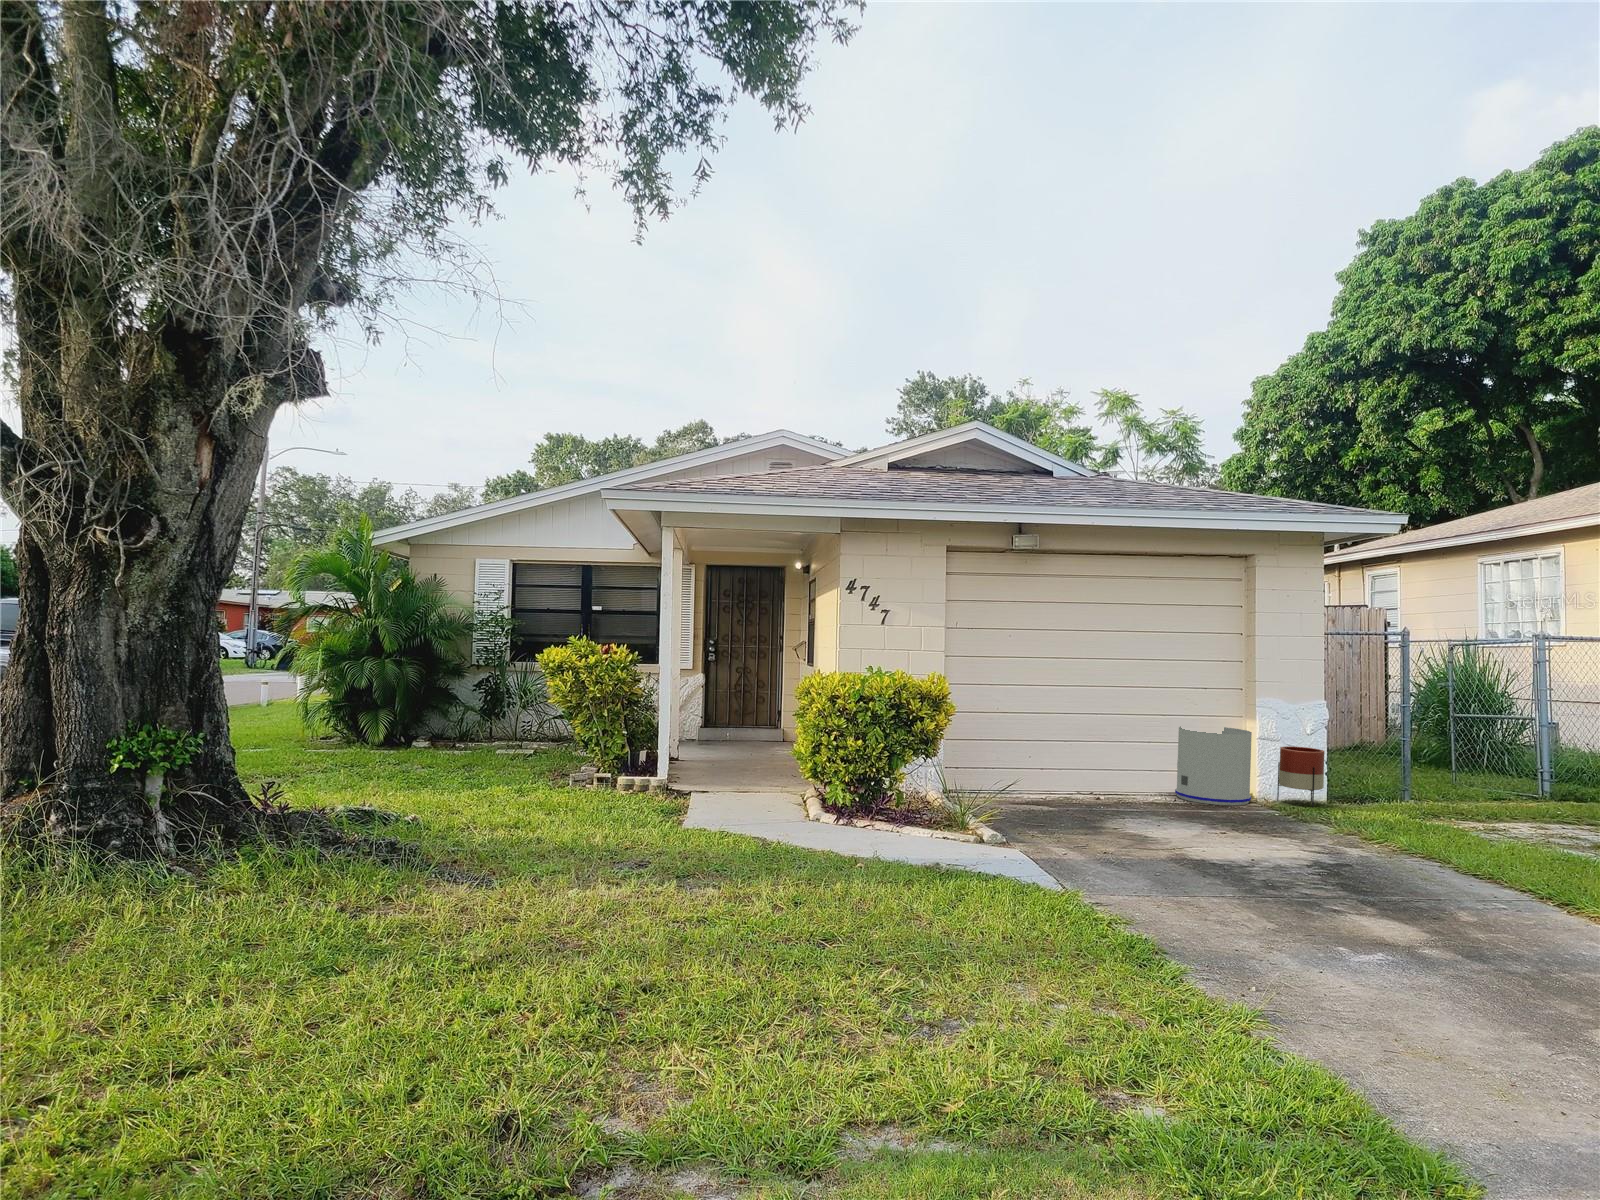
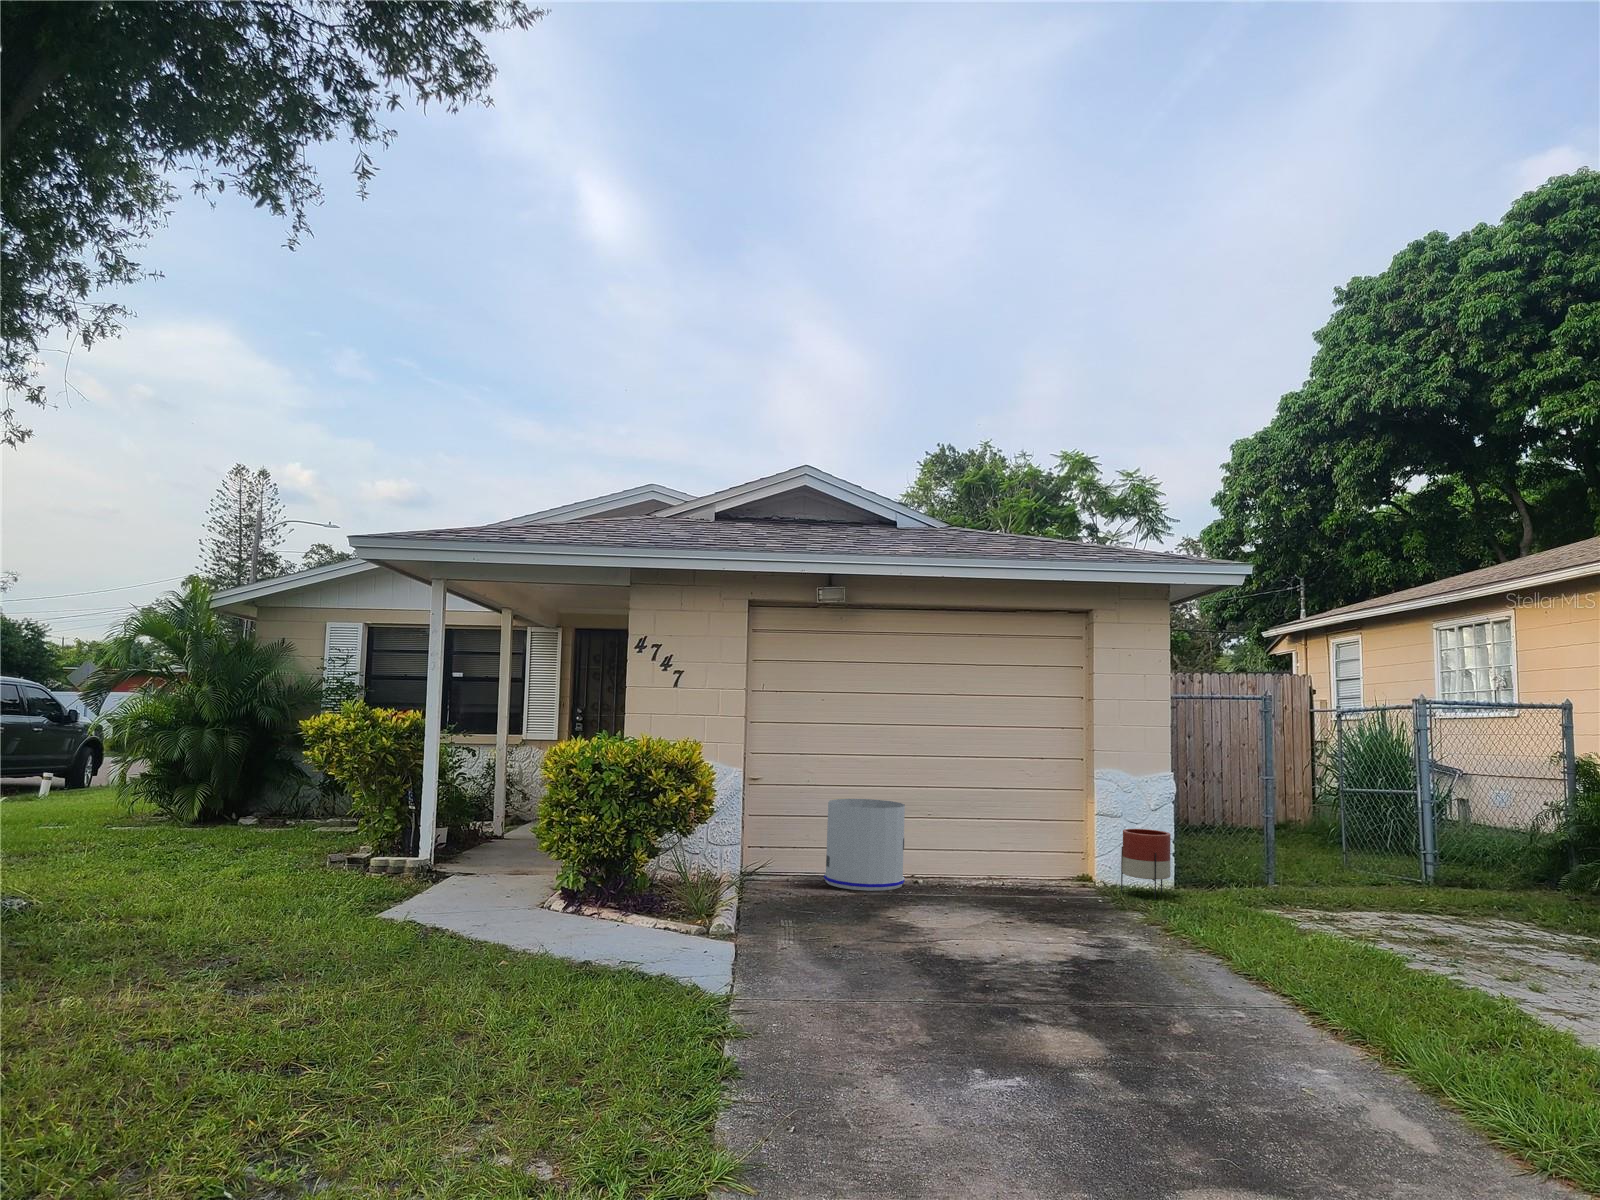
trash can: present [1175,726,1252,805] -> present [824,799,905,891]

